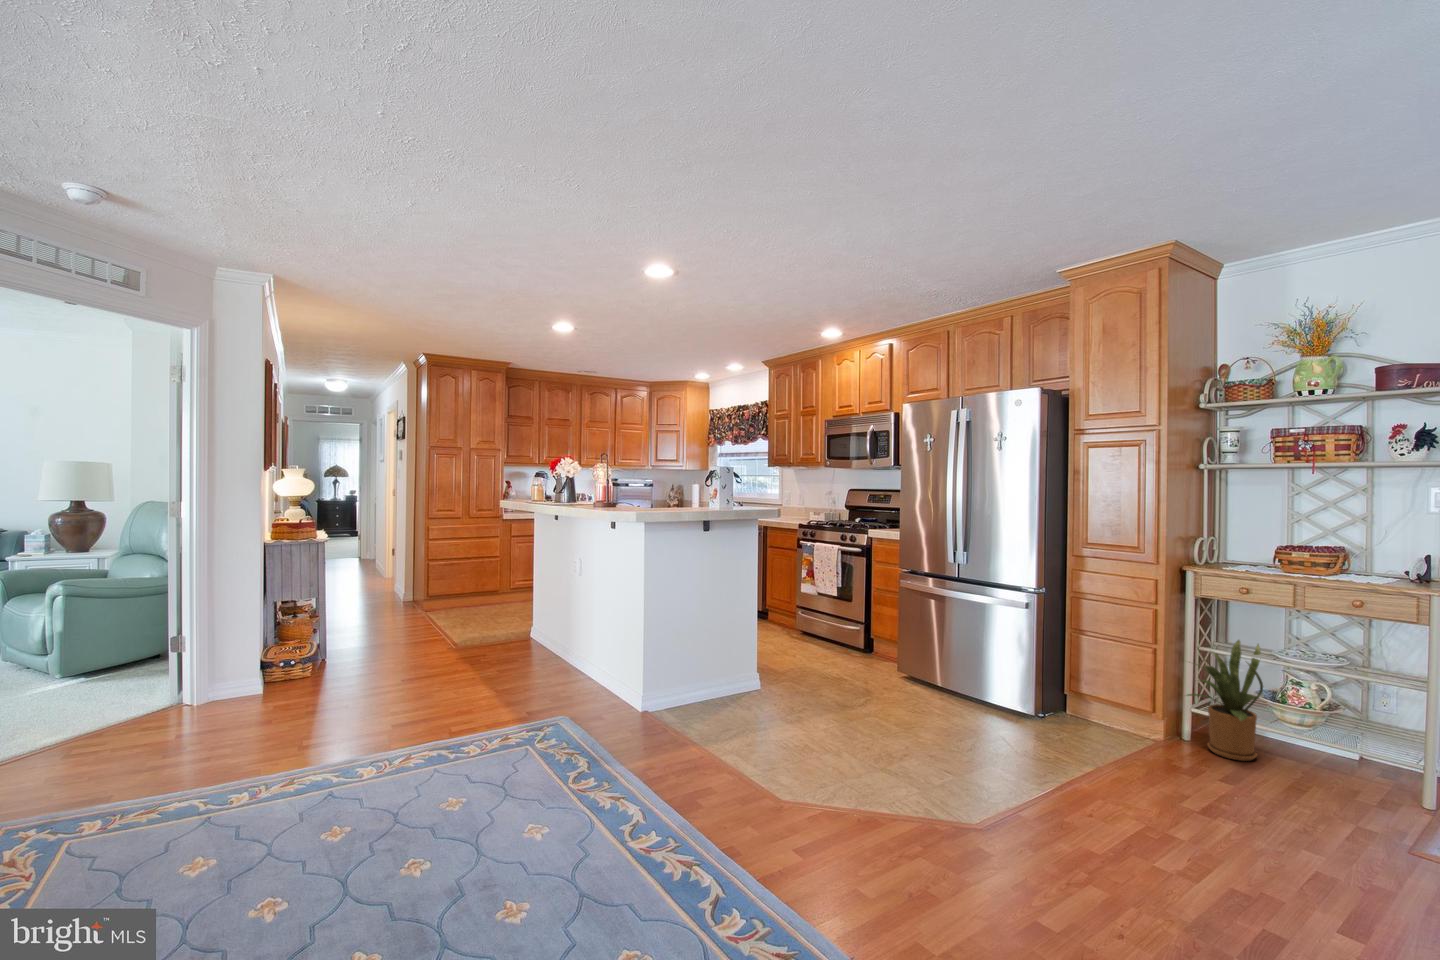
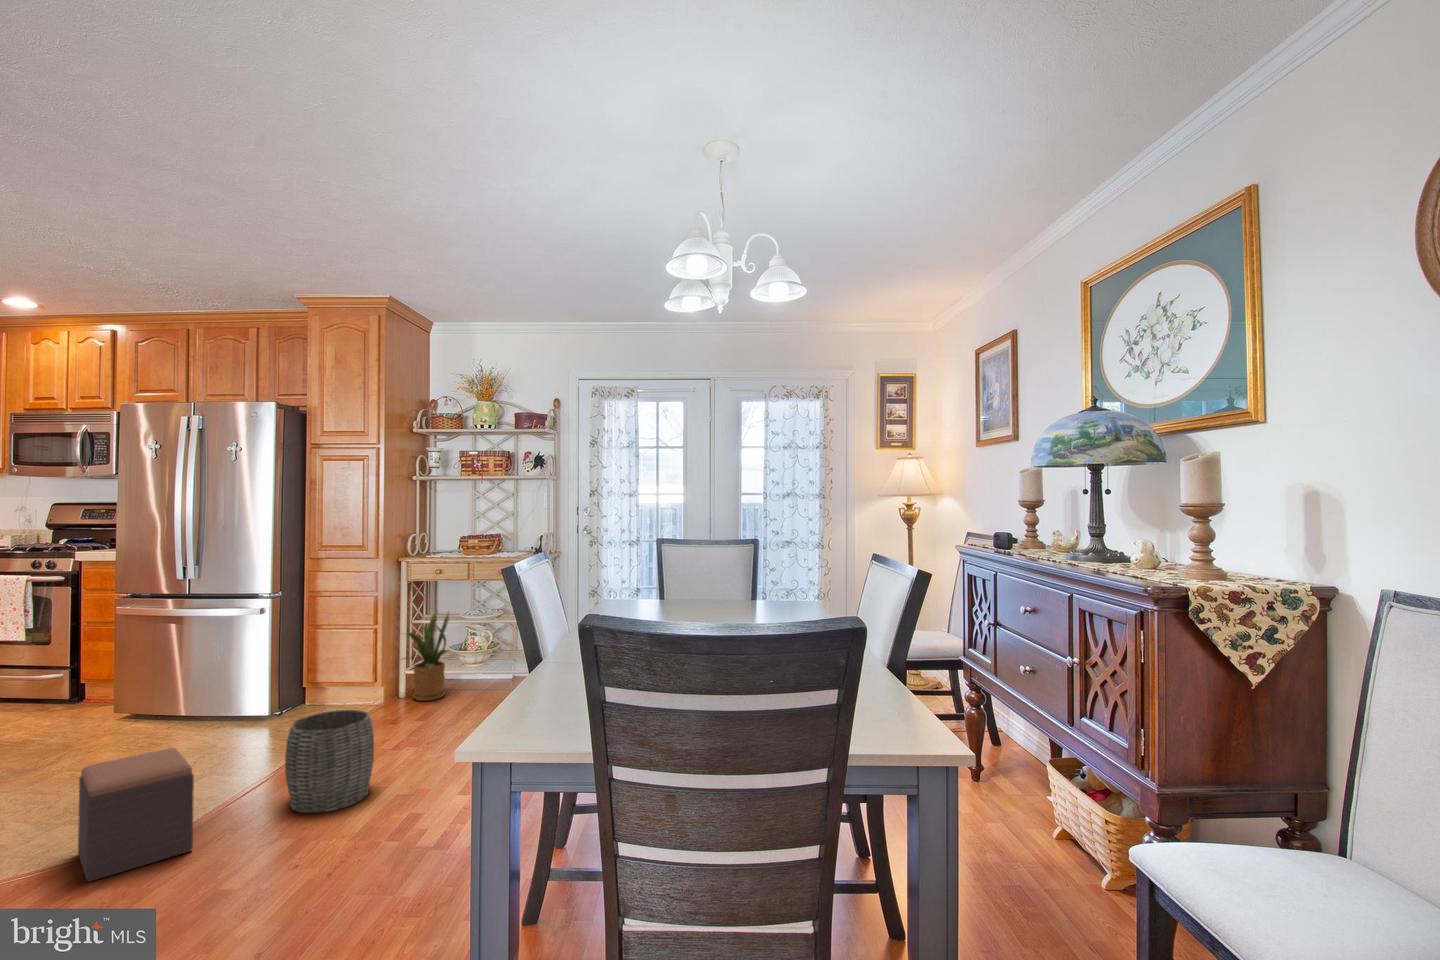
footstool: none [904,760,1015,901] -> present [78,748,194,882]
woven basket: none [1104,767,1228,921] -> present [285,710,374,813]

